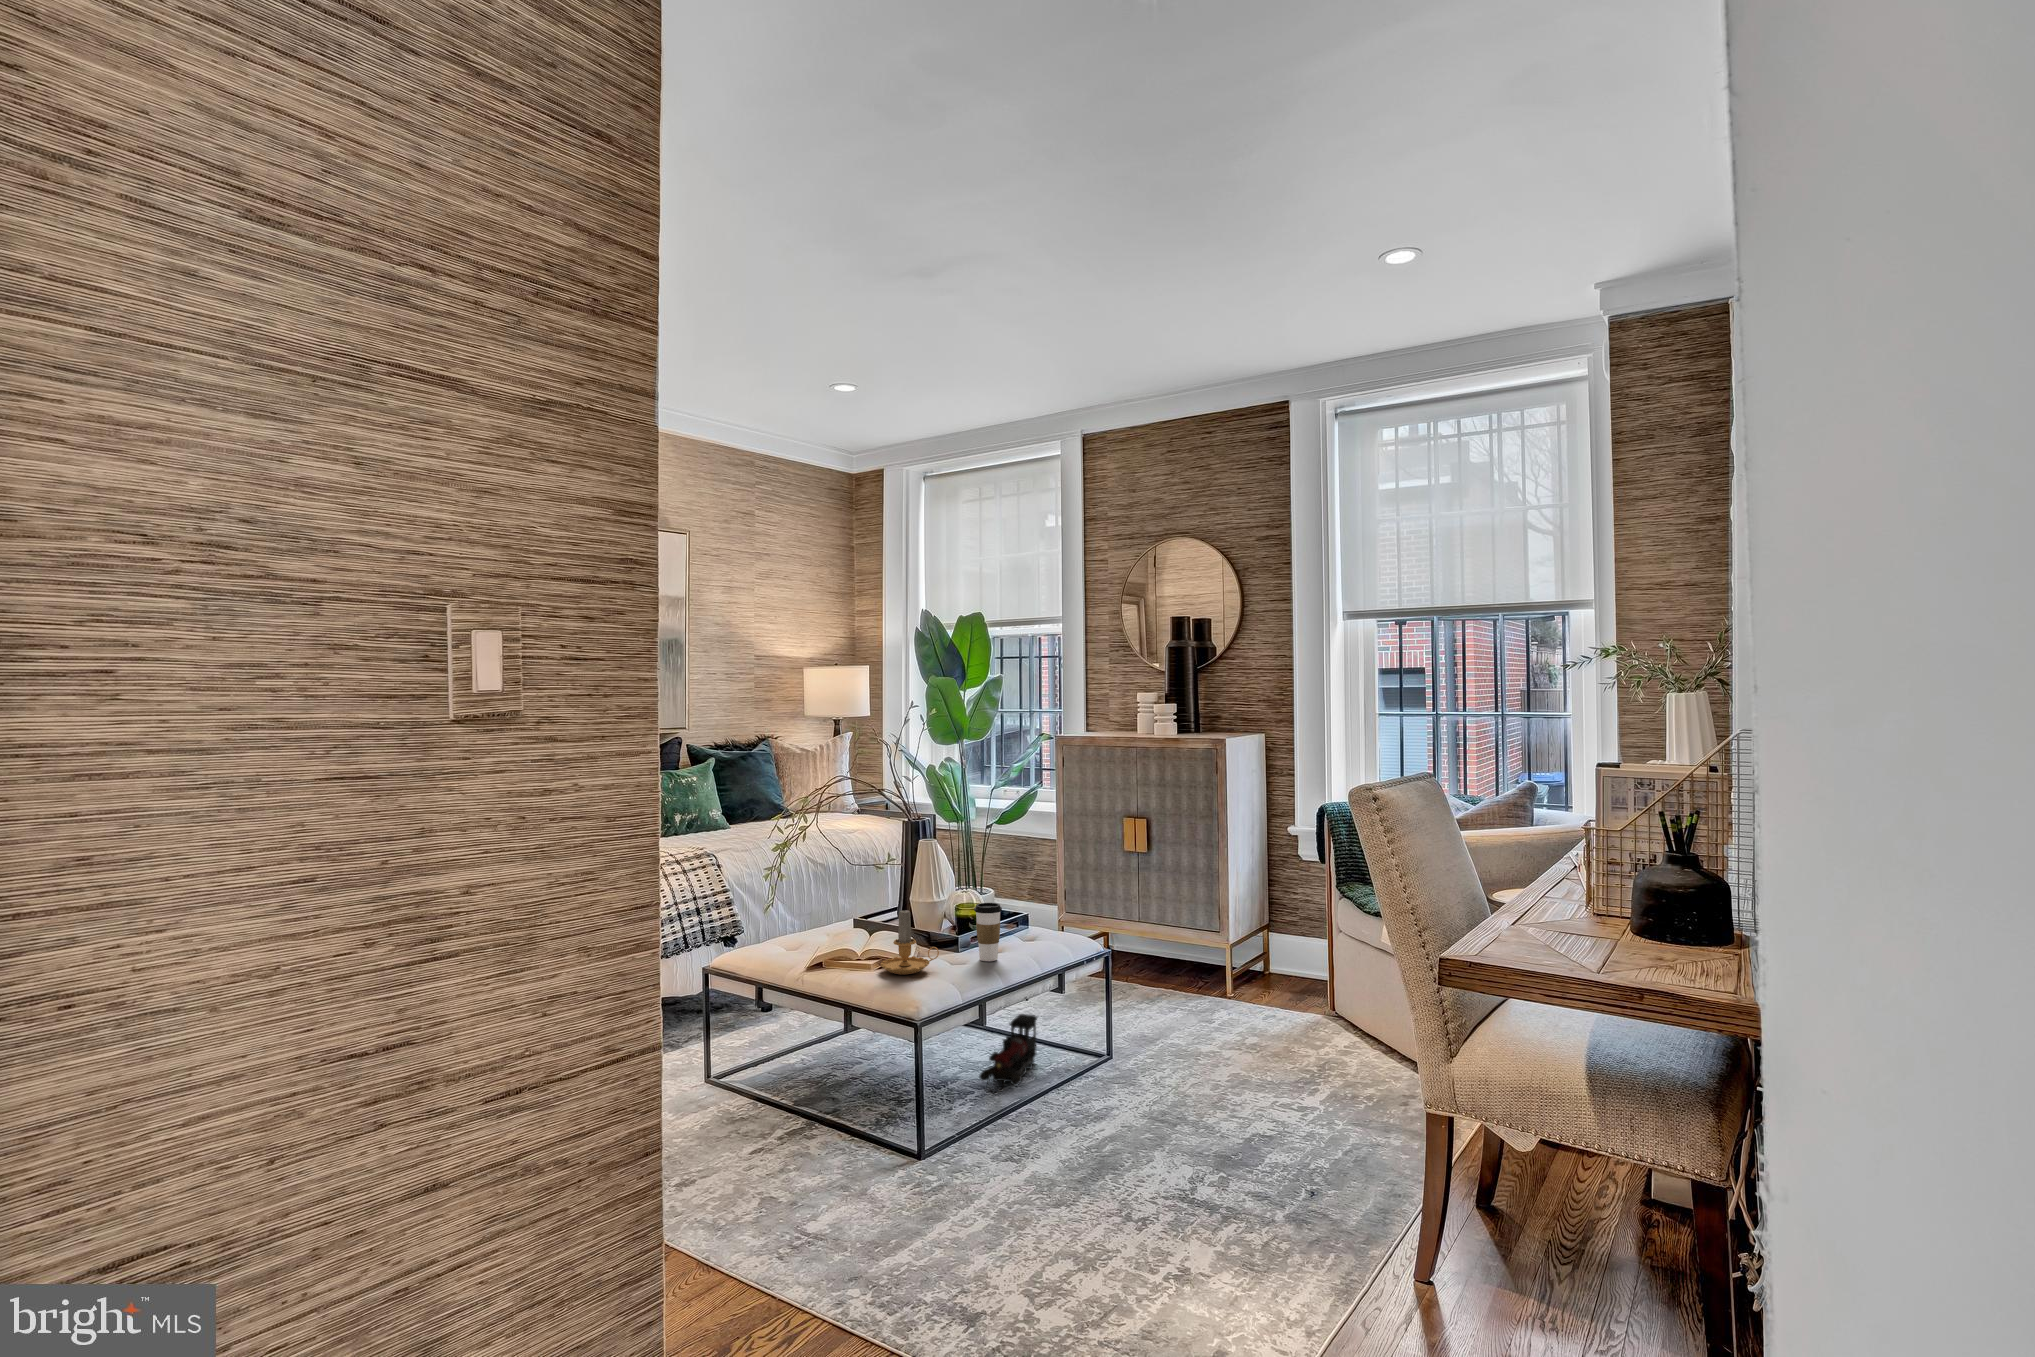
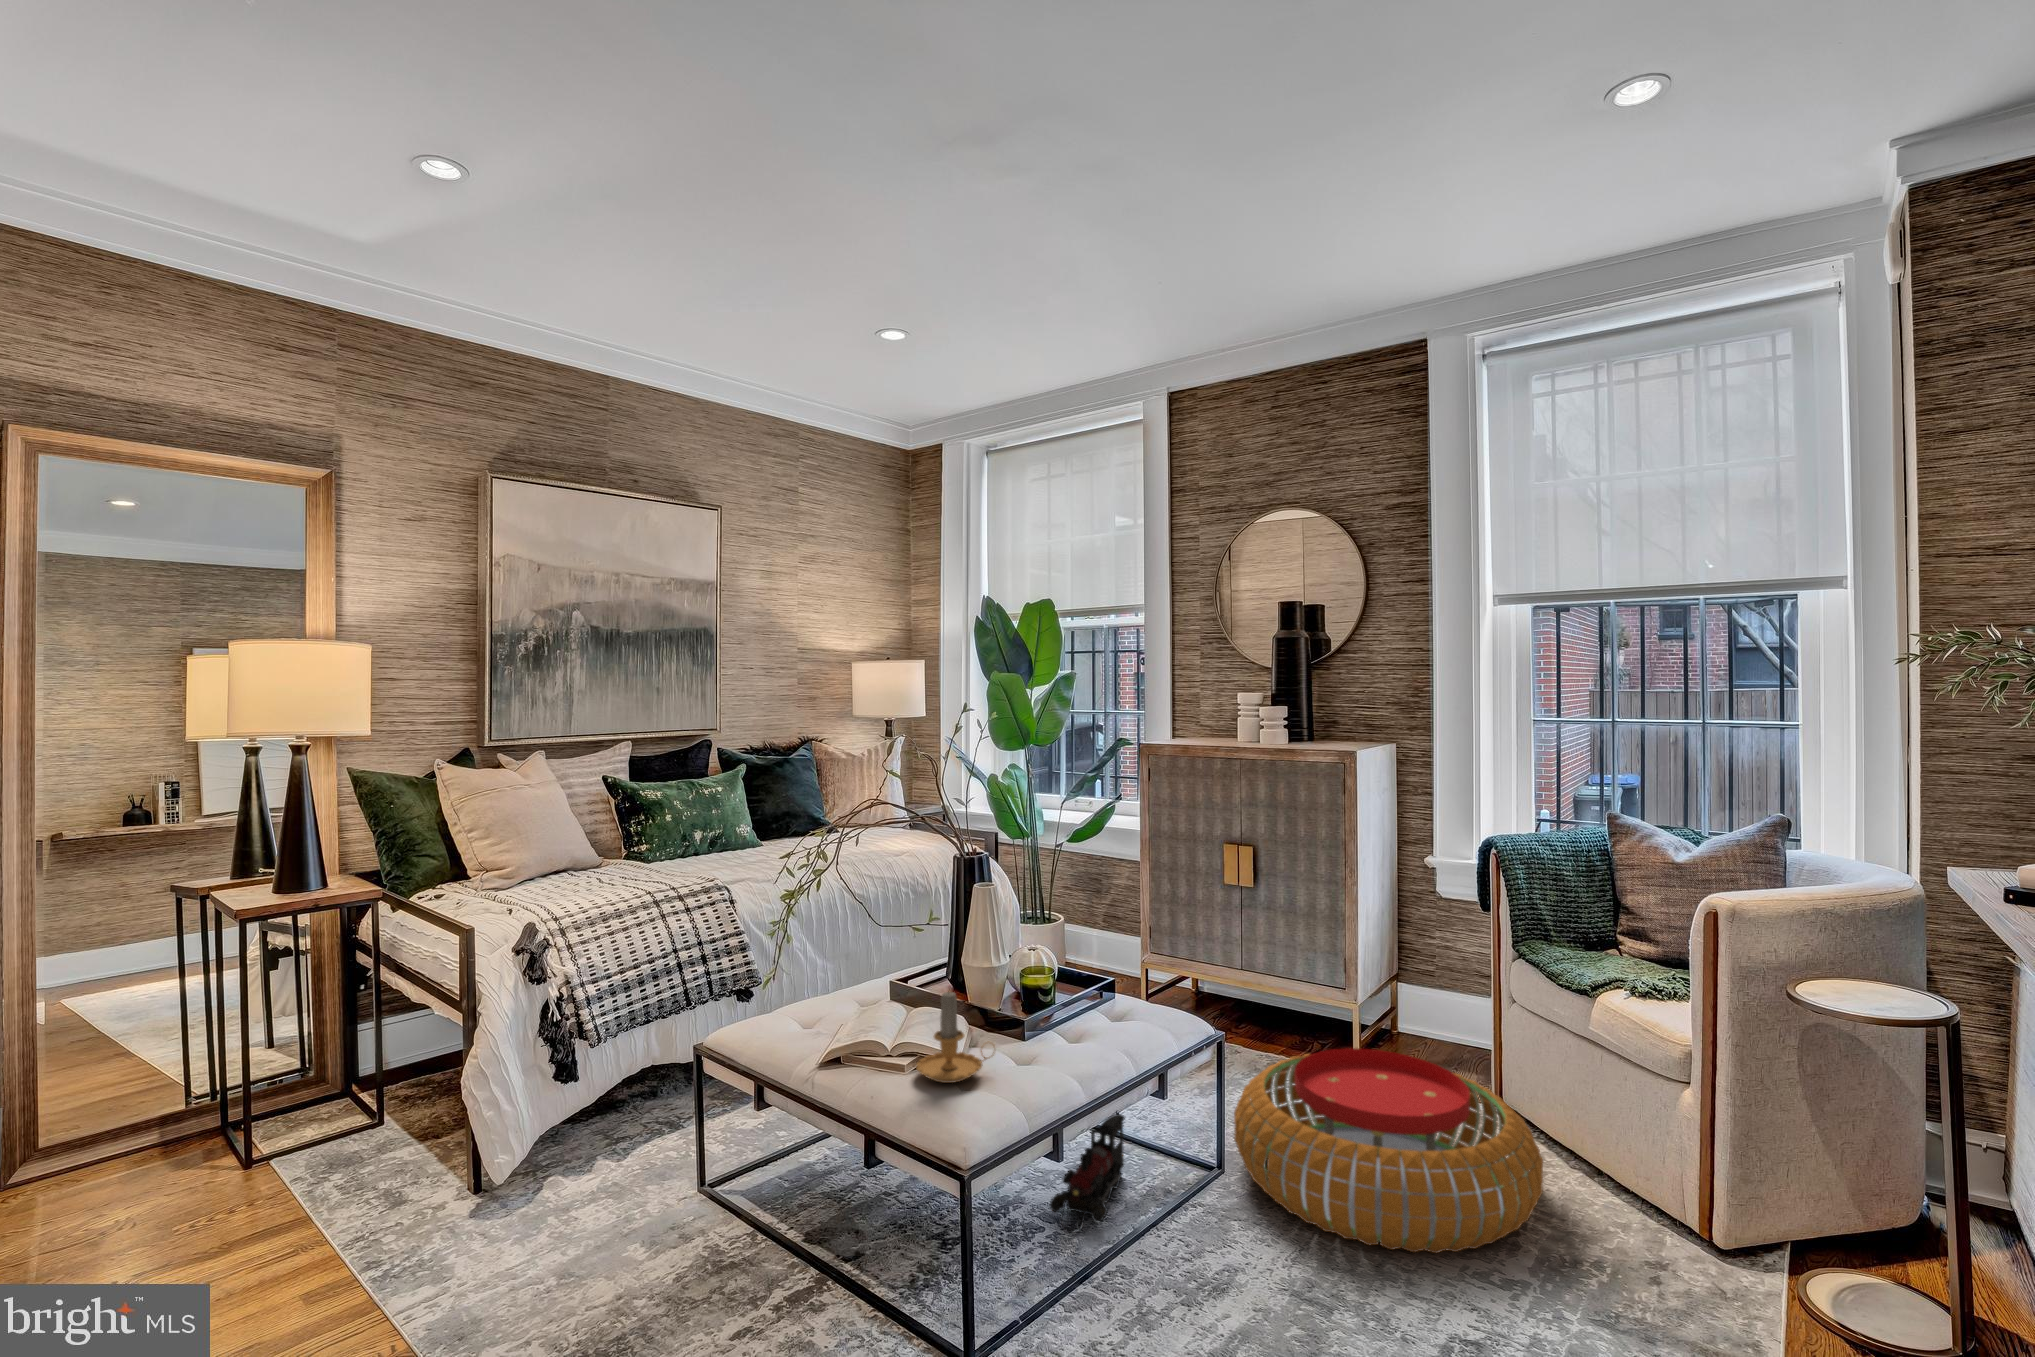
coffee cup: present [974,903,1002,961] -> none [1044,977,1081,1059]
pouf: none [1120,965,1340,1095] -> present [1234,1048,1543,1253]

